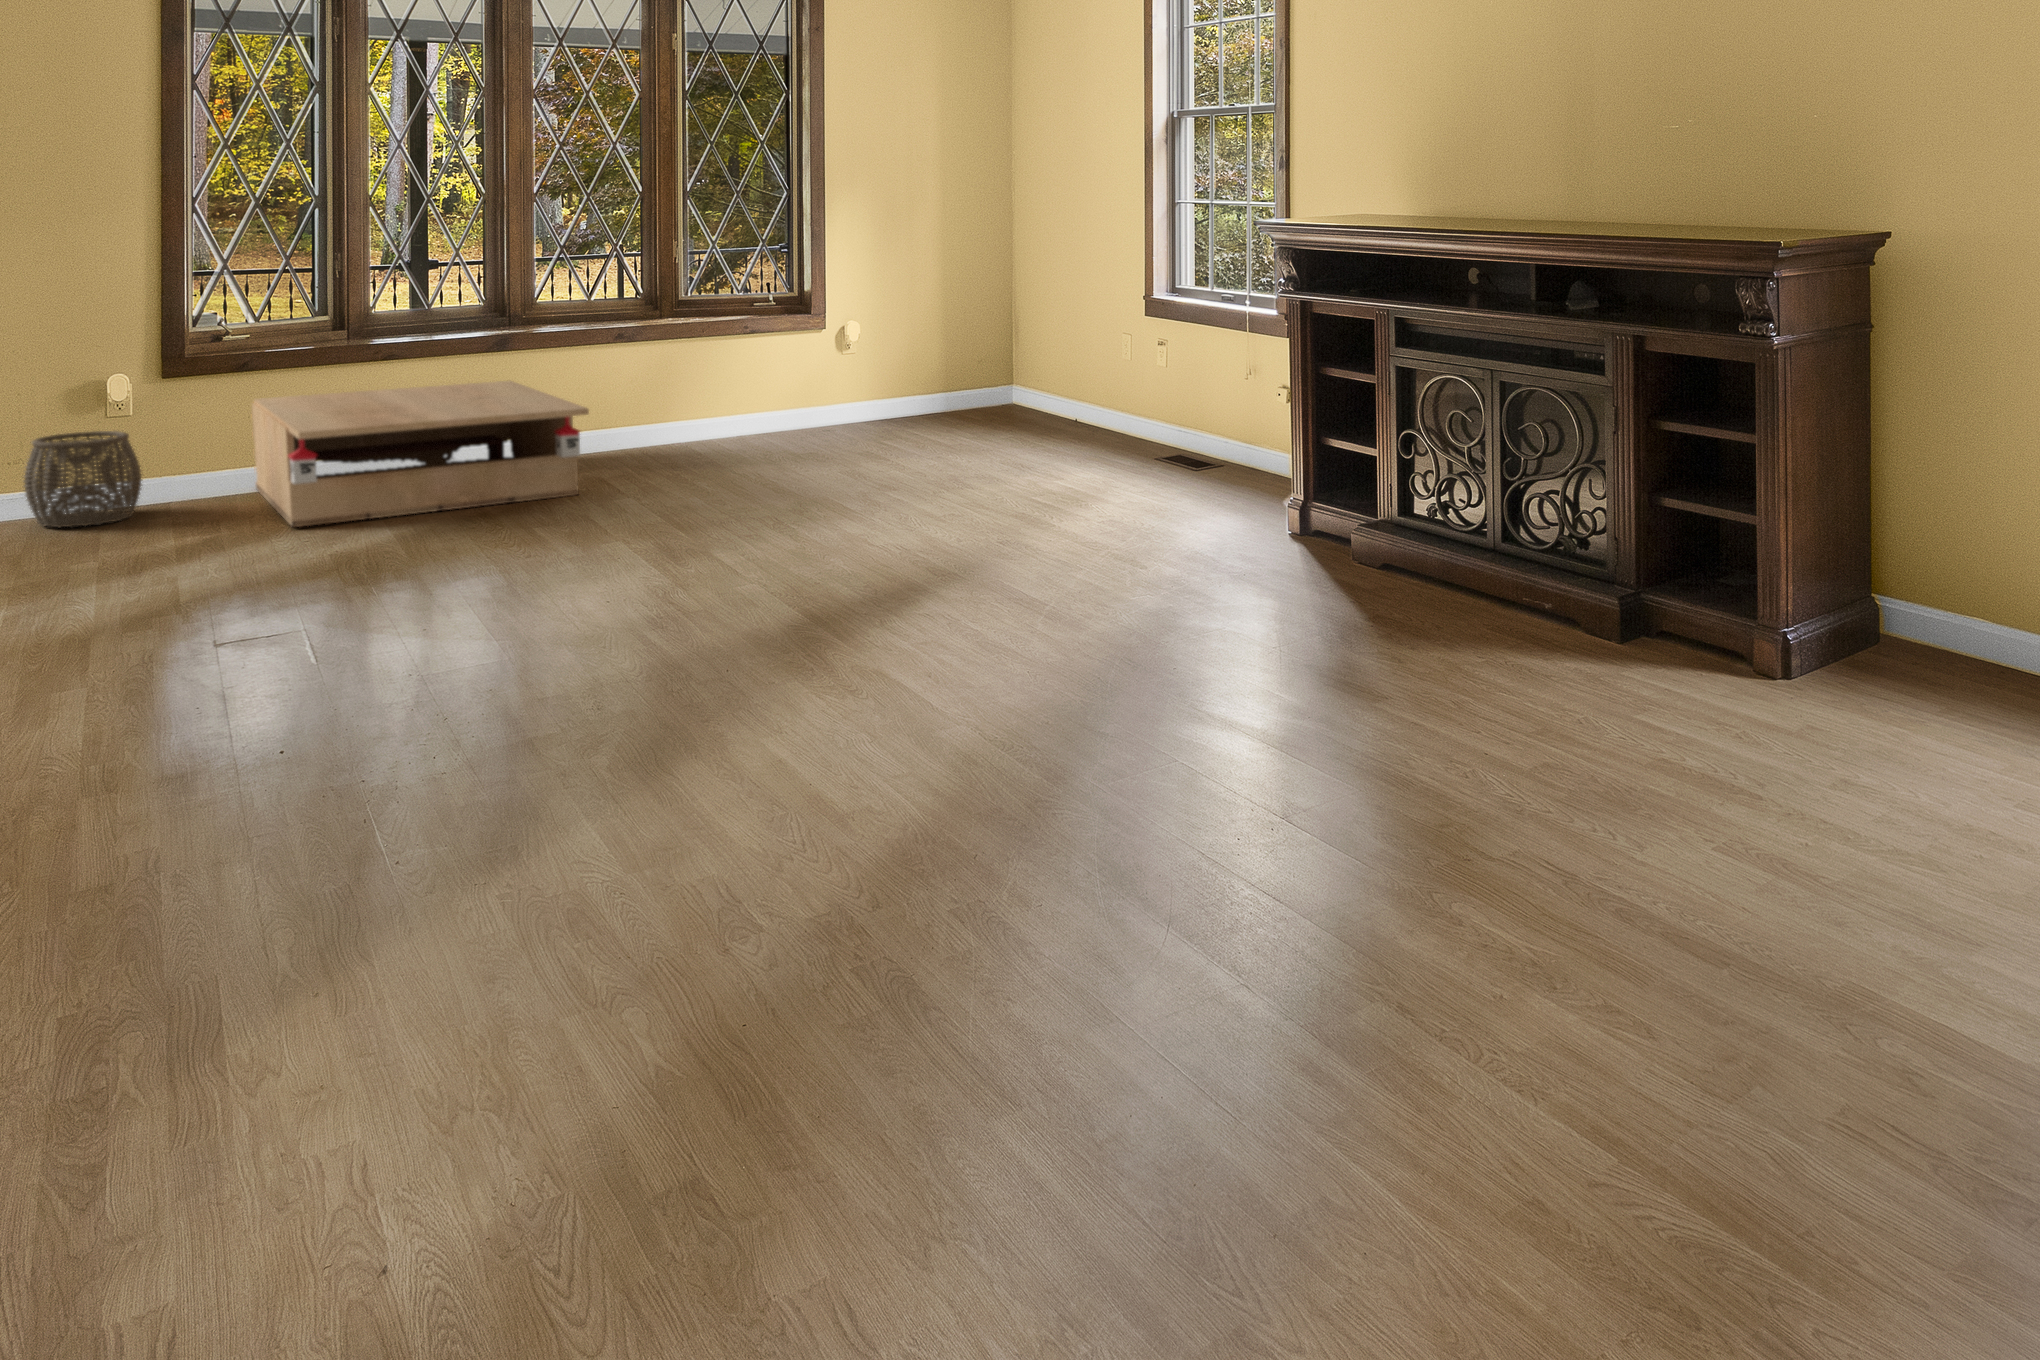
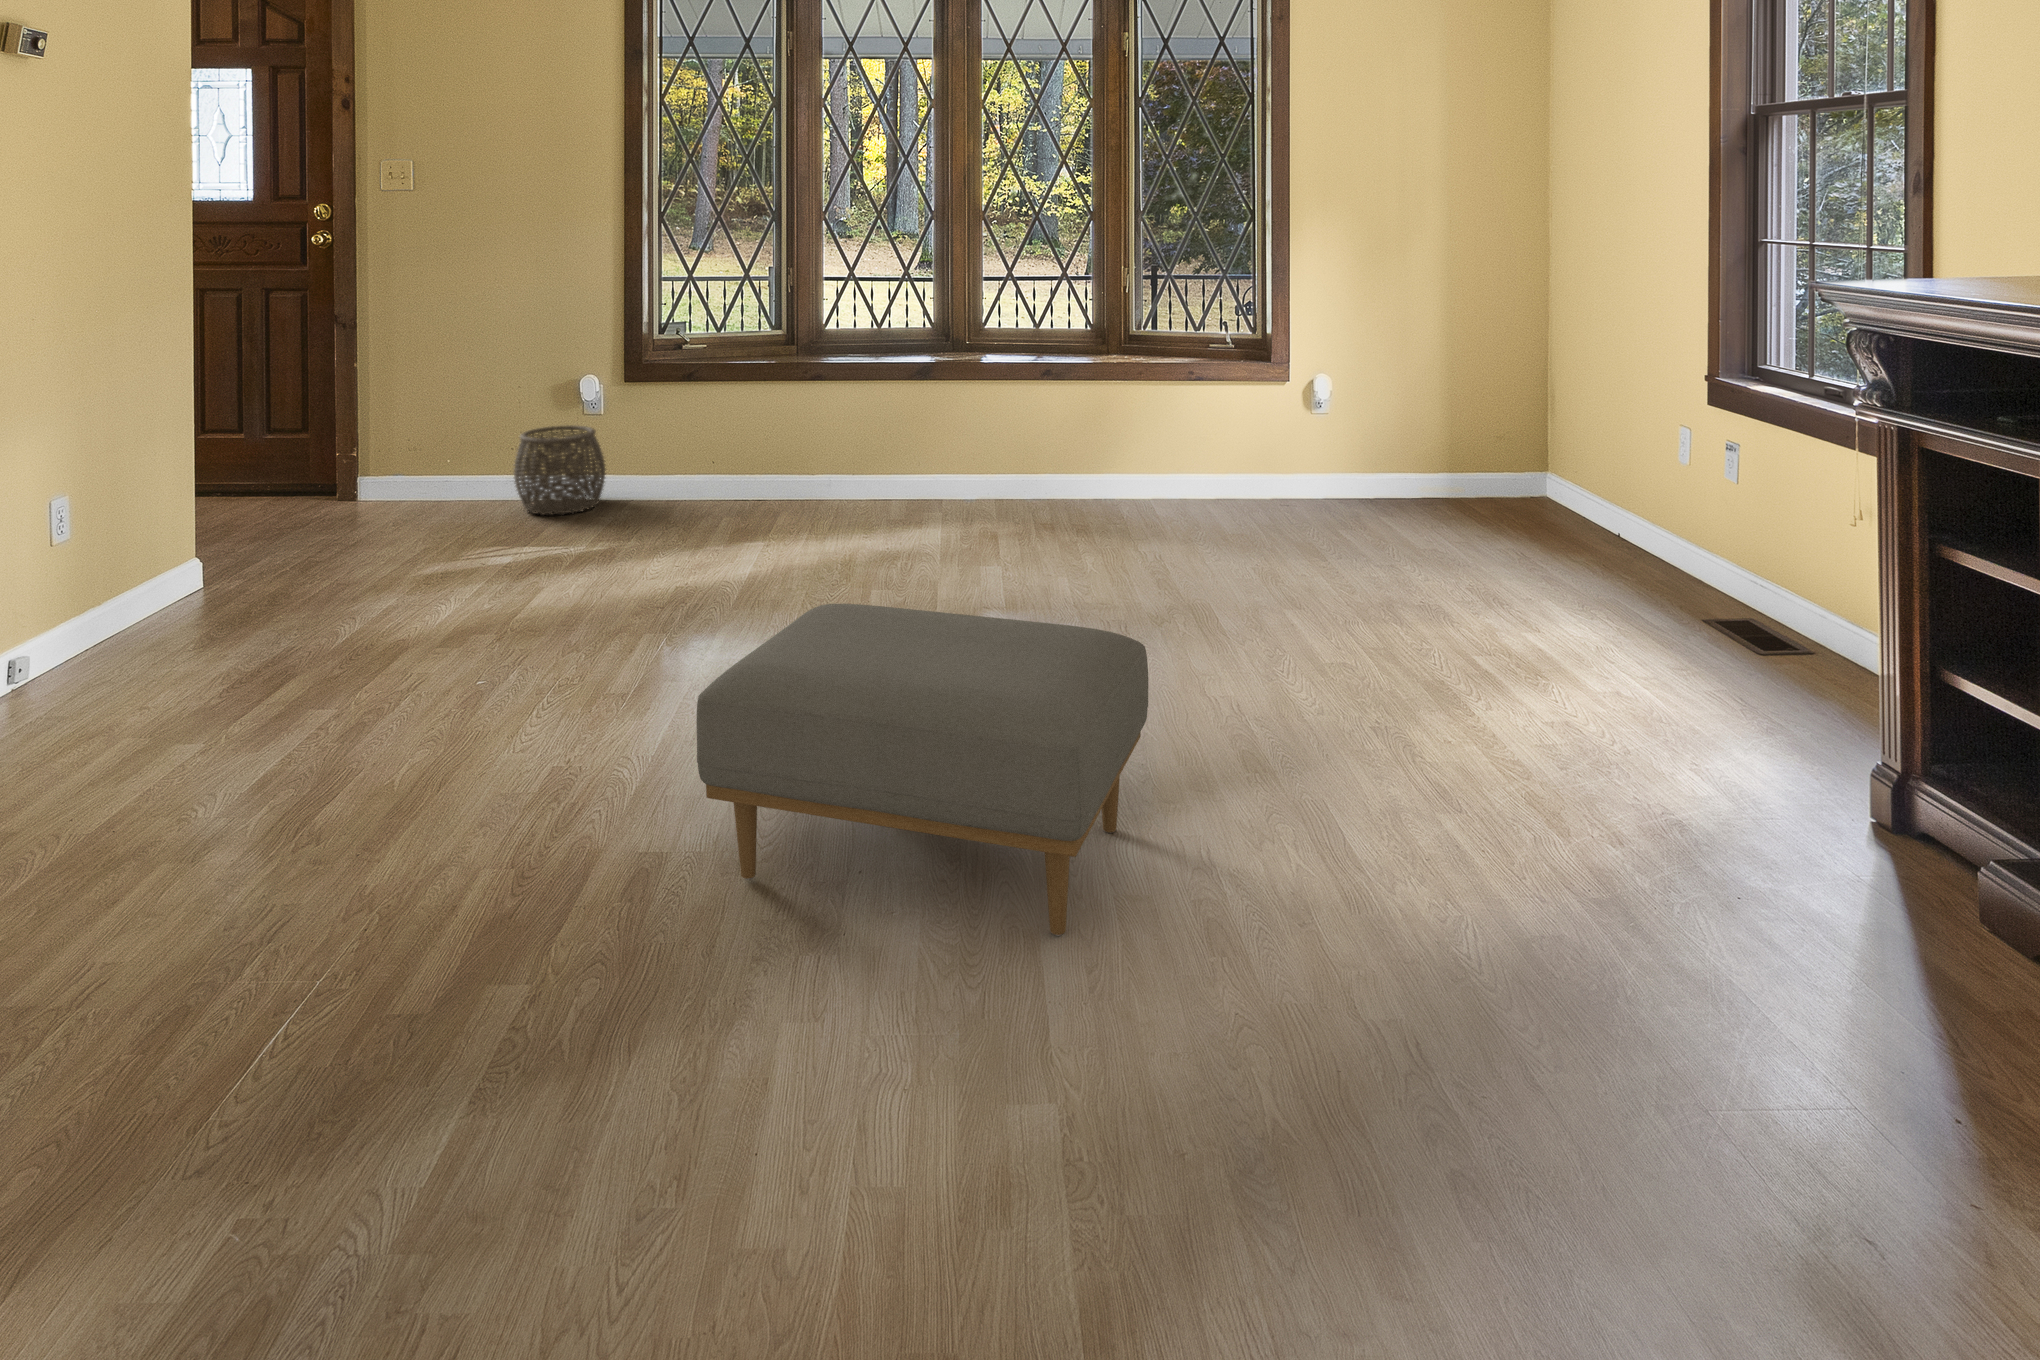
coffee table: present [252,381,589,527] -> none [671,394,960,544]
ottoman: none [587,465,897,667] -> present [696,604,1148,936]

